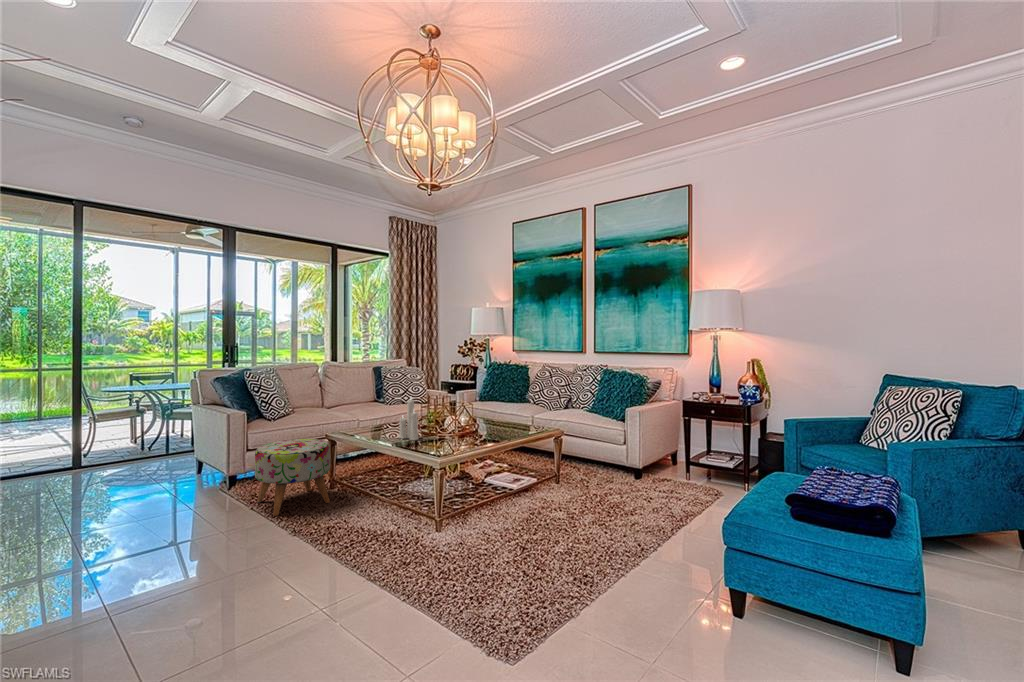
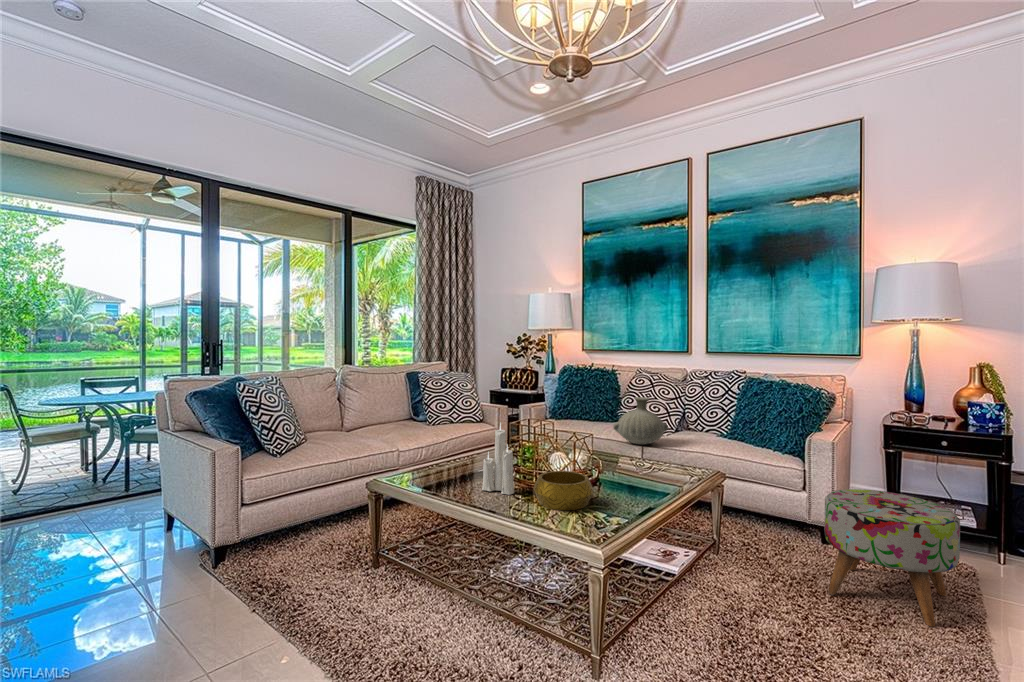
vase: none [514,383,552,417] -> present [613,397,668,445]
decorative bowl: none [426,426,464,448] -> present [533,471,594,510]
ottoman: present [255,439,330,516] -> present [824,489,960,627]

